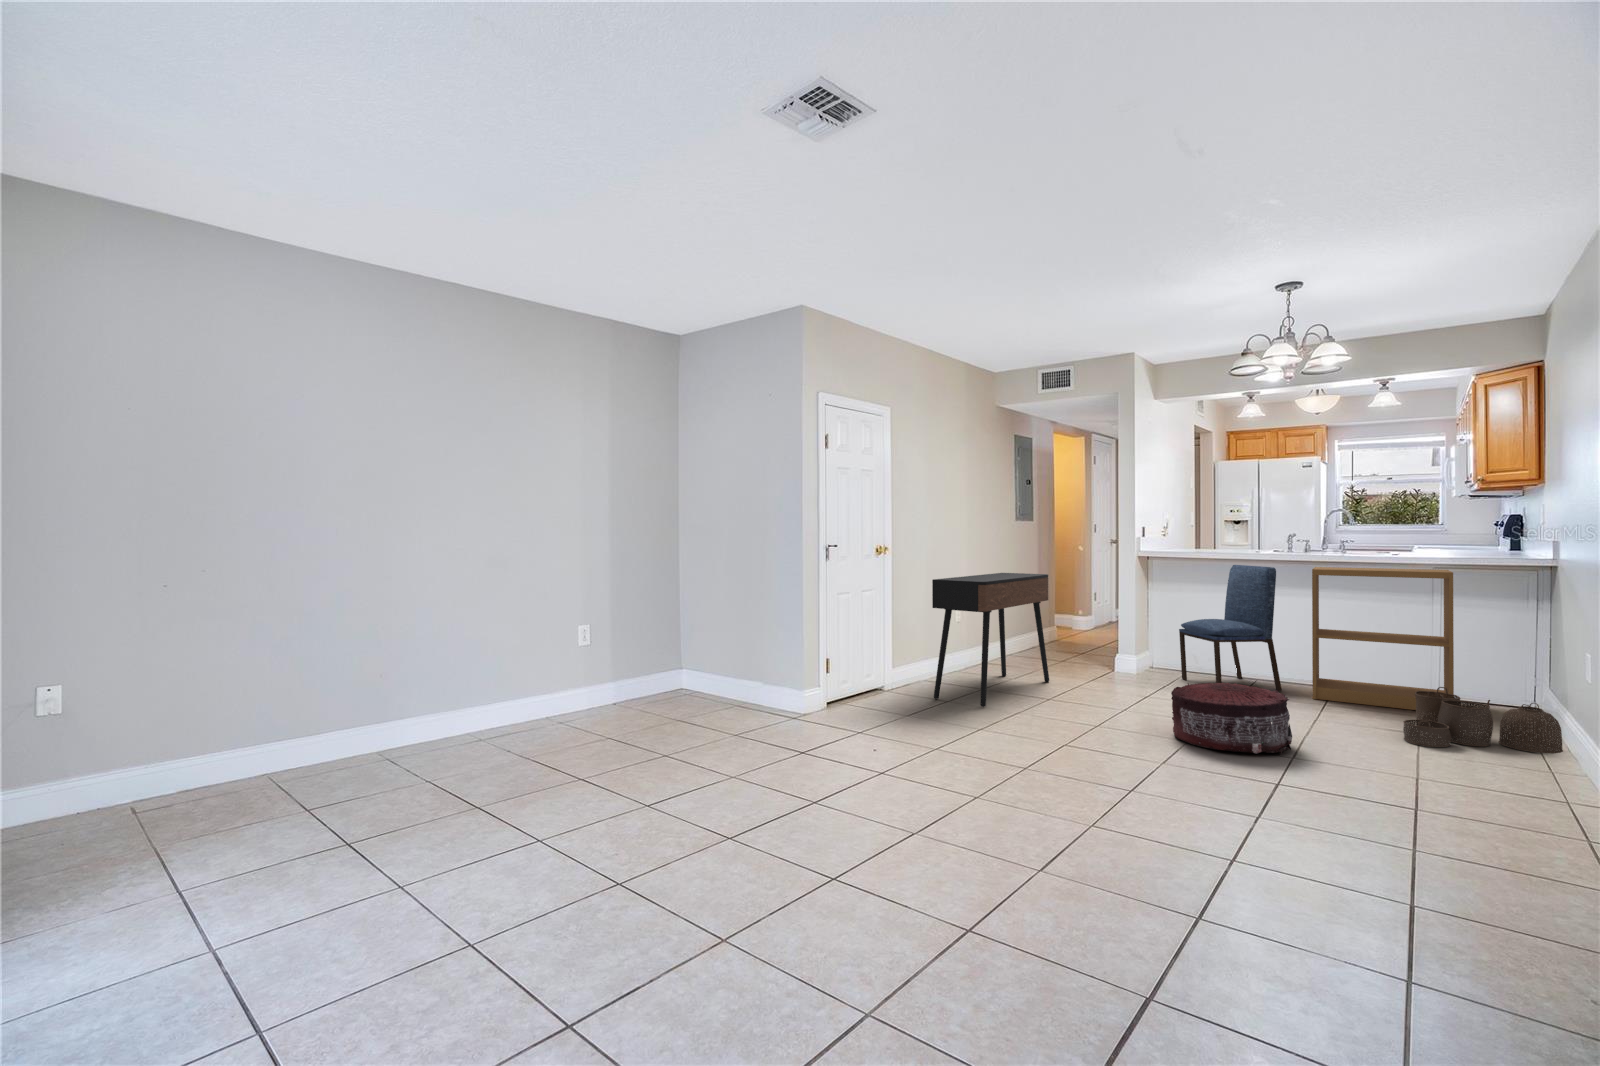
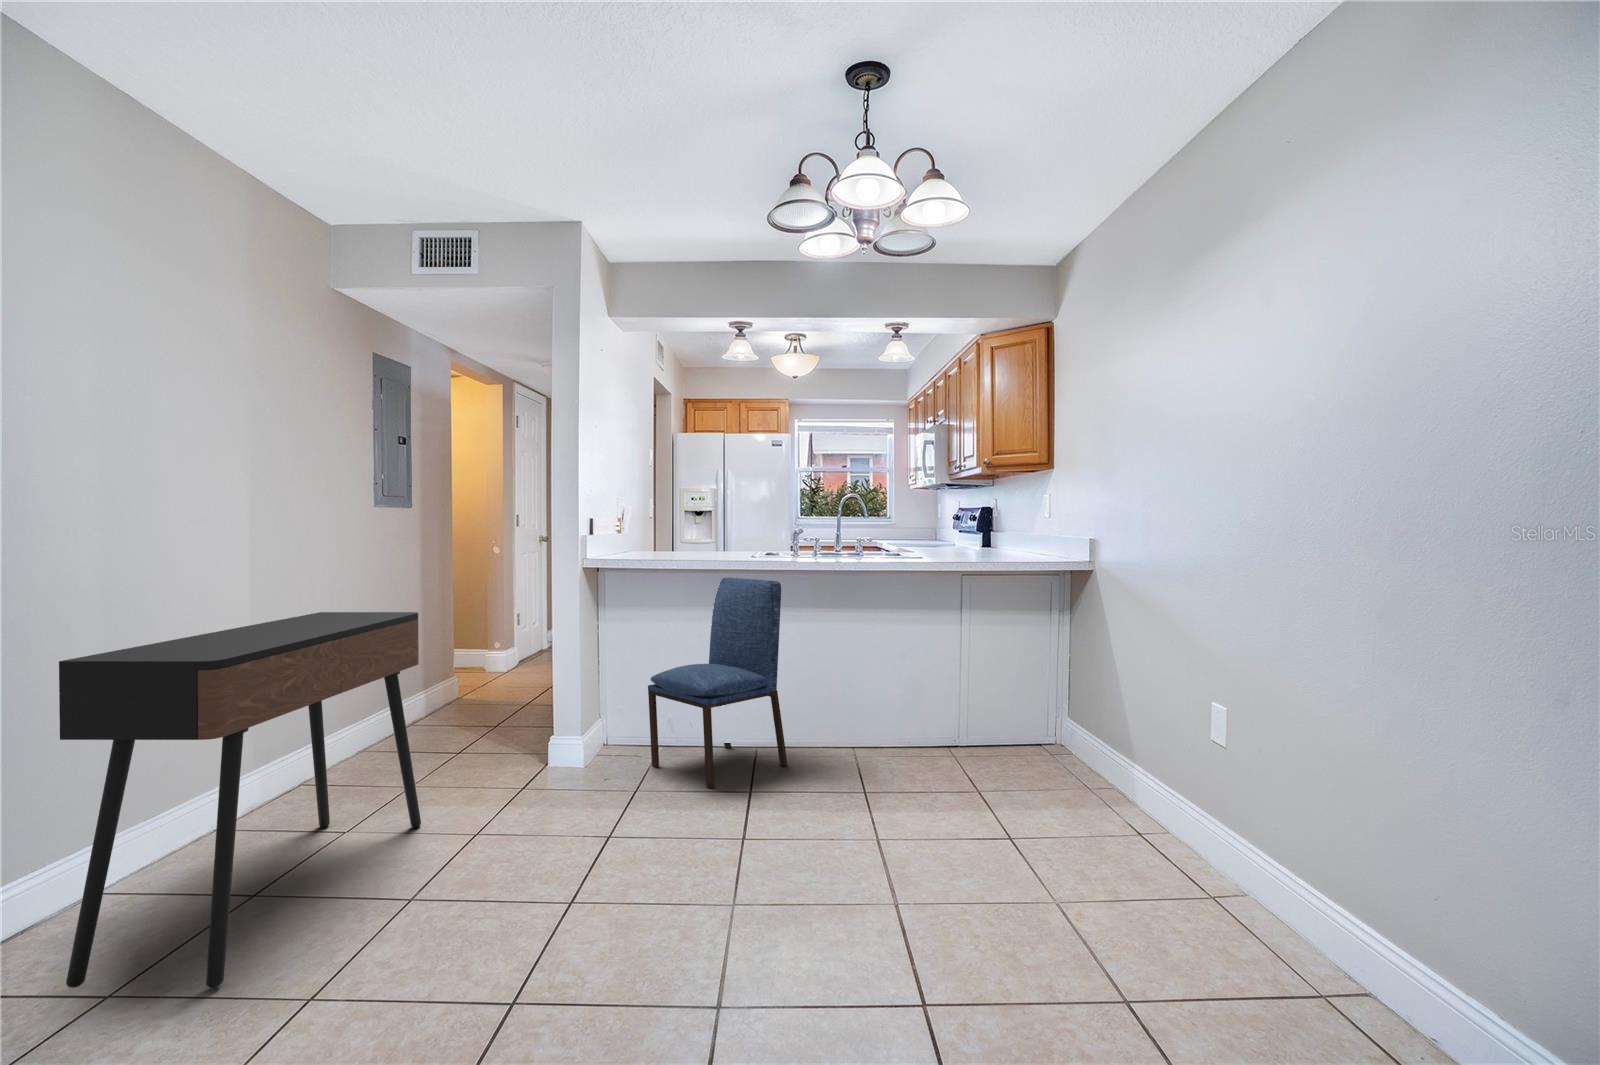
bookshelf: present [1312,567,1454,710] -> none [823,577,986,777]
pouf: present [1171,683,1292,754] -> none [662,816,877,1009]
woven basket: present [1403,687,1563,754] -> none [970,750,1132,864]

